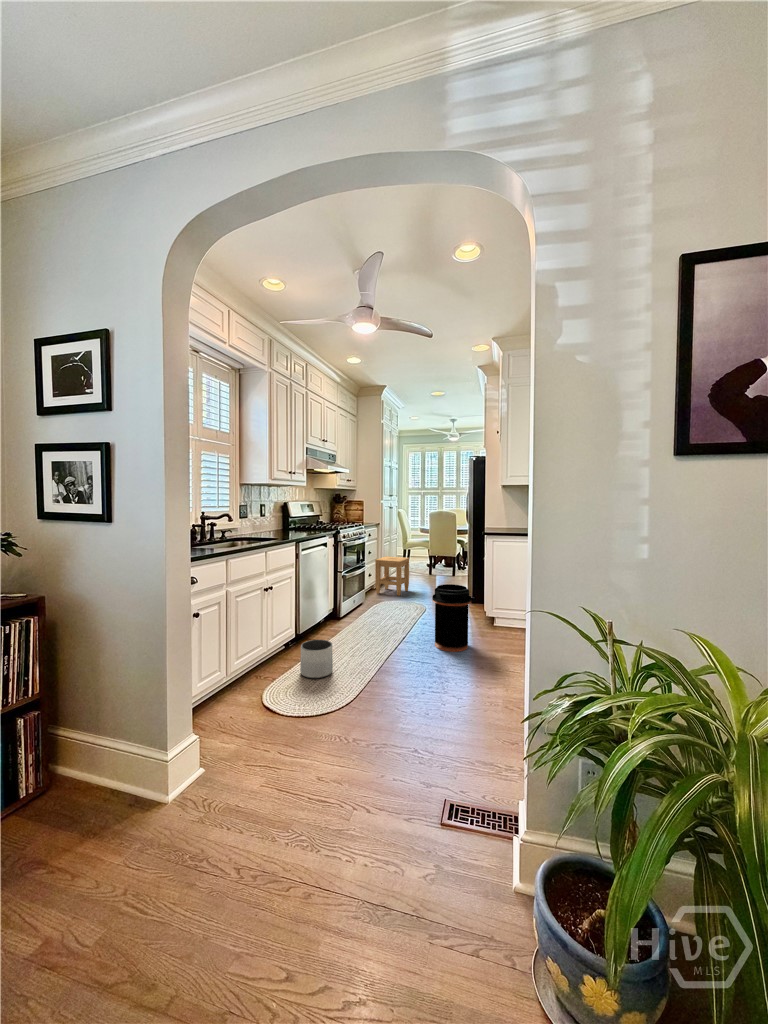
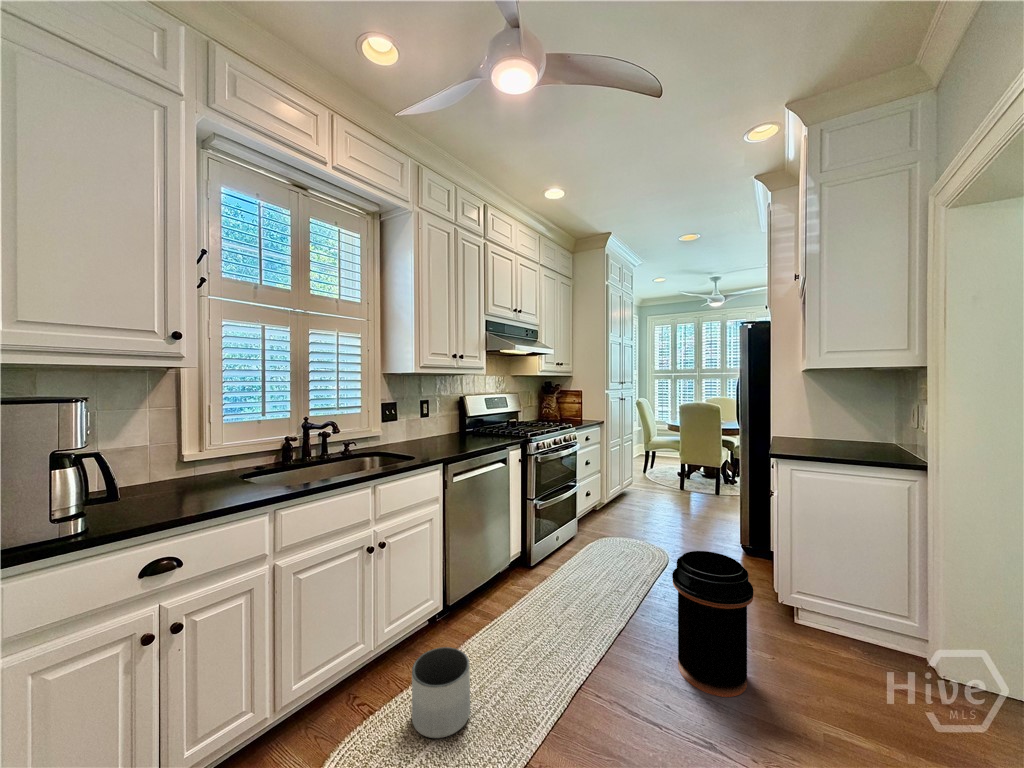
stool: present [375,556,409,596] -> none [597,466,647,527]

